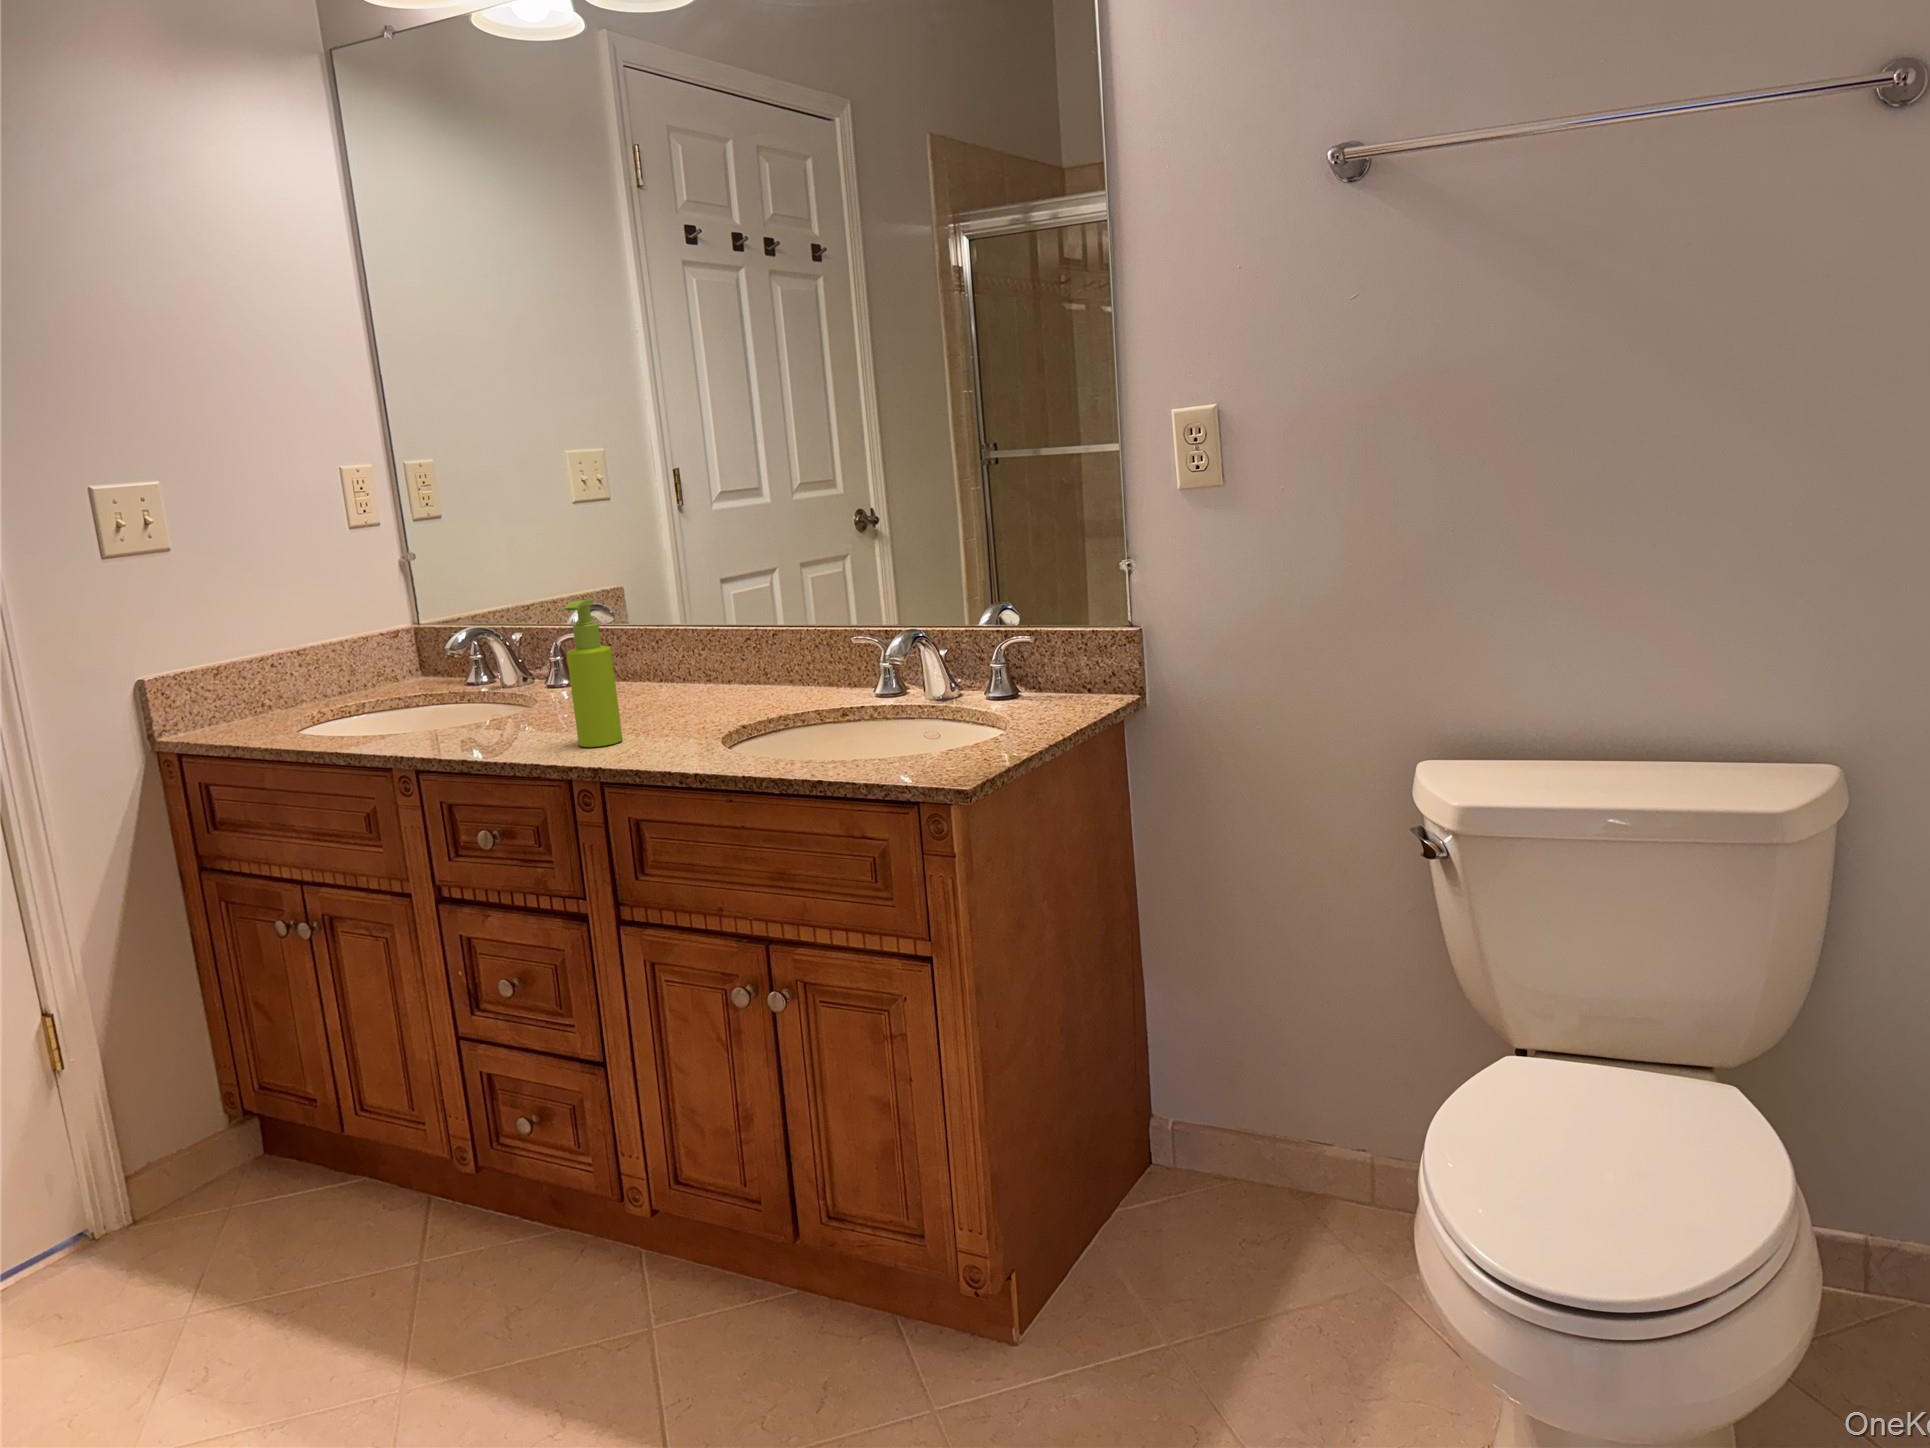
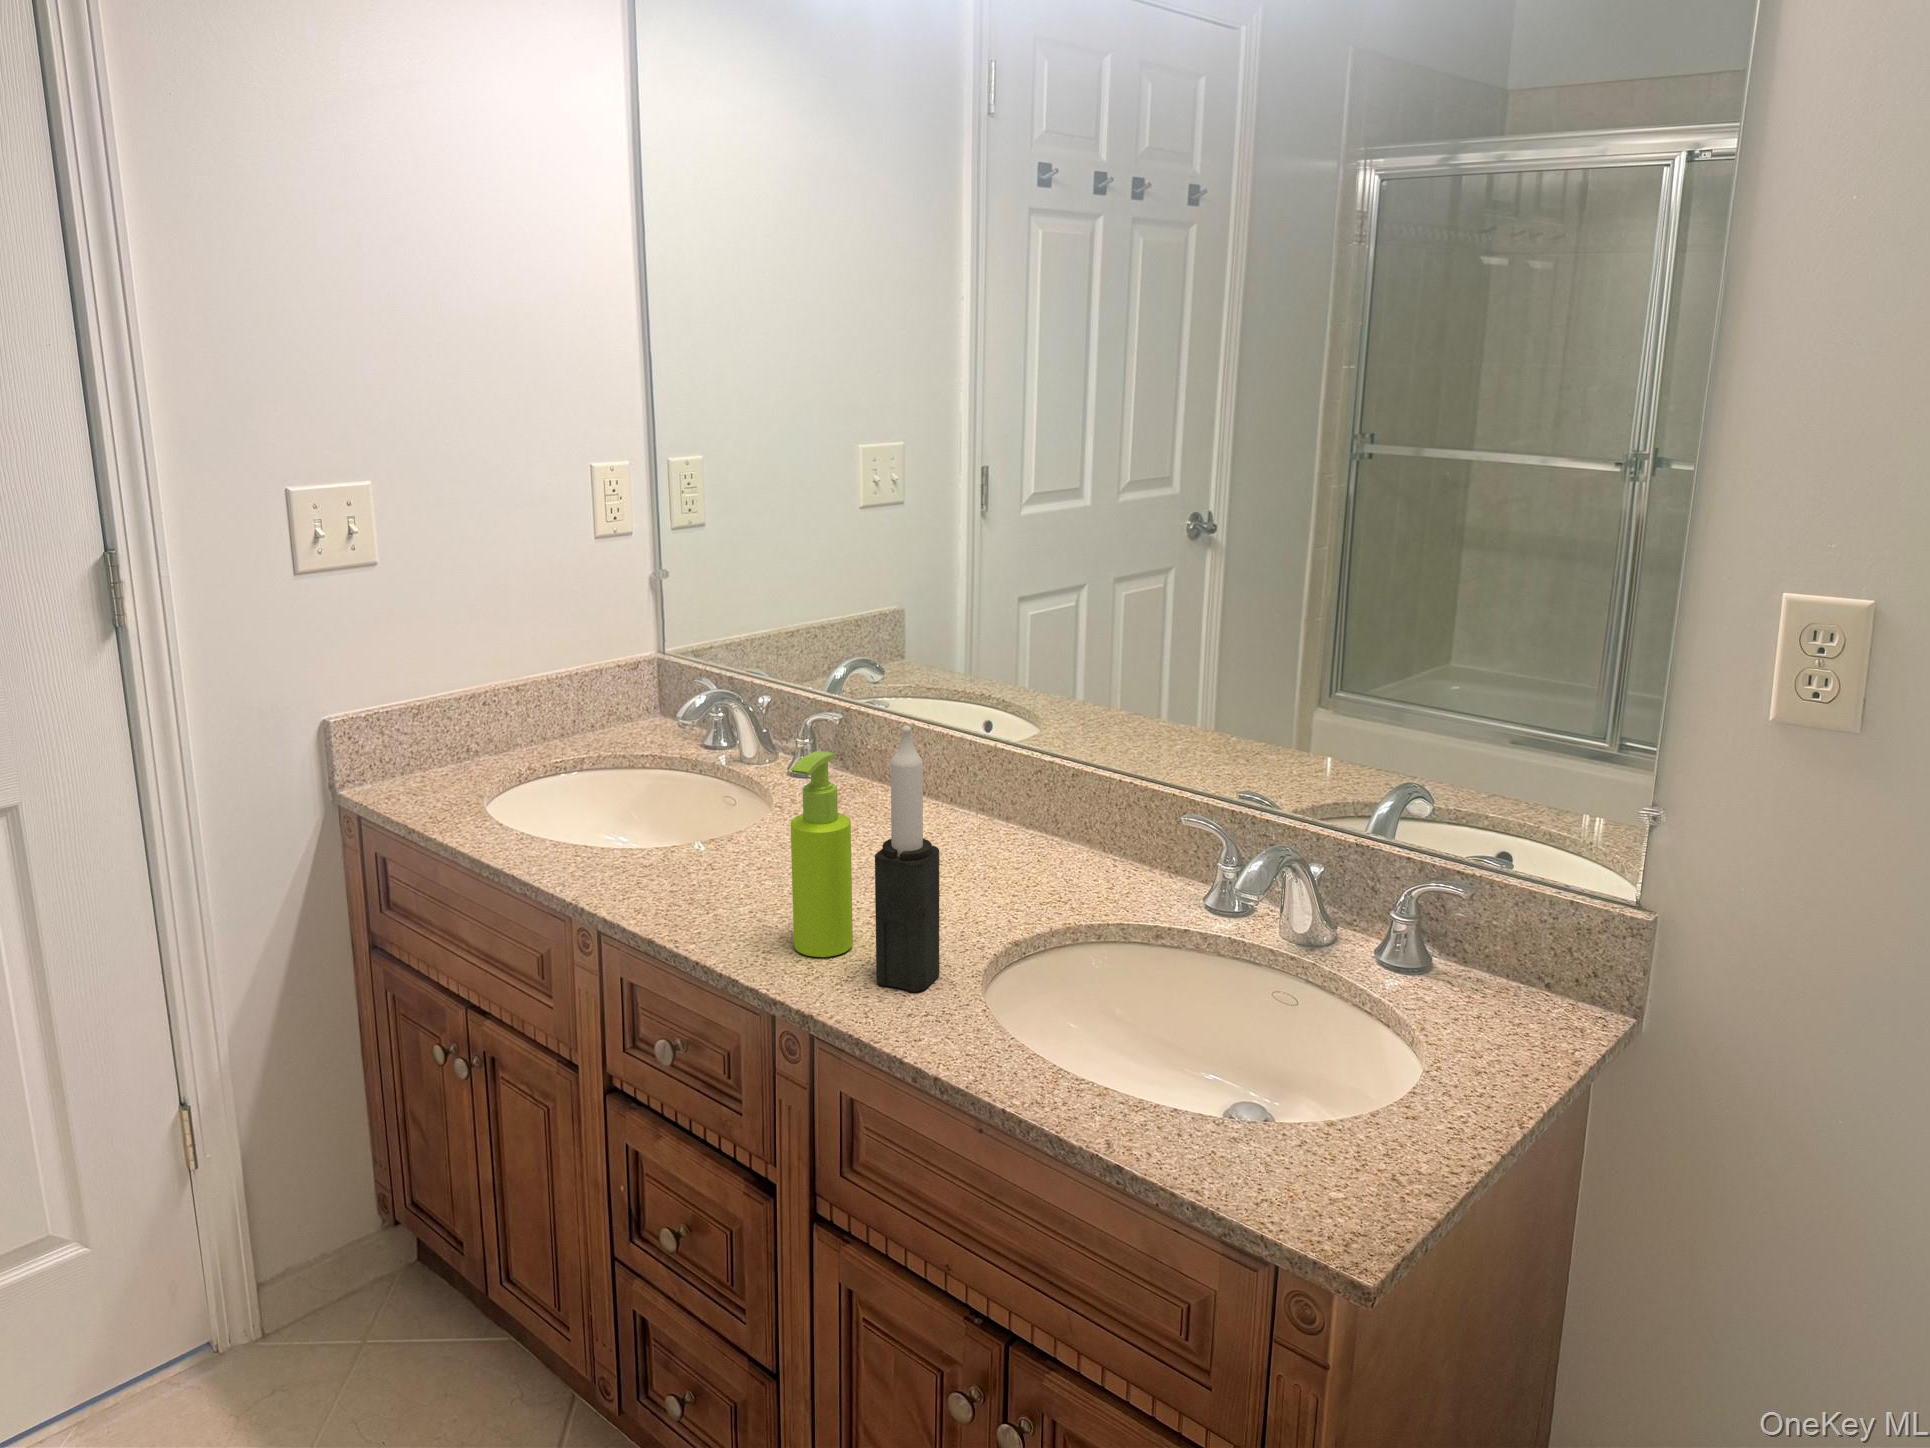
candle: none [633,561,689,749] -> present [875,725,939,992]

